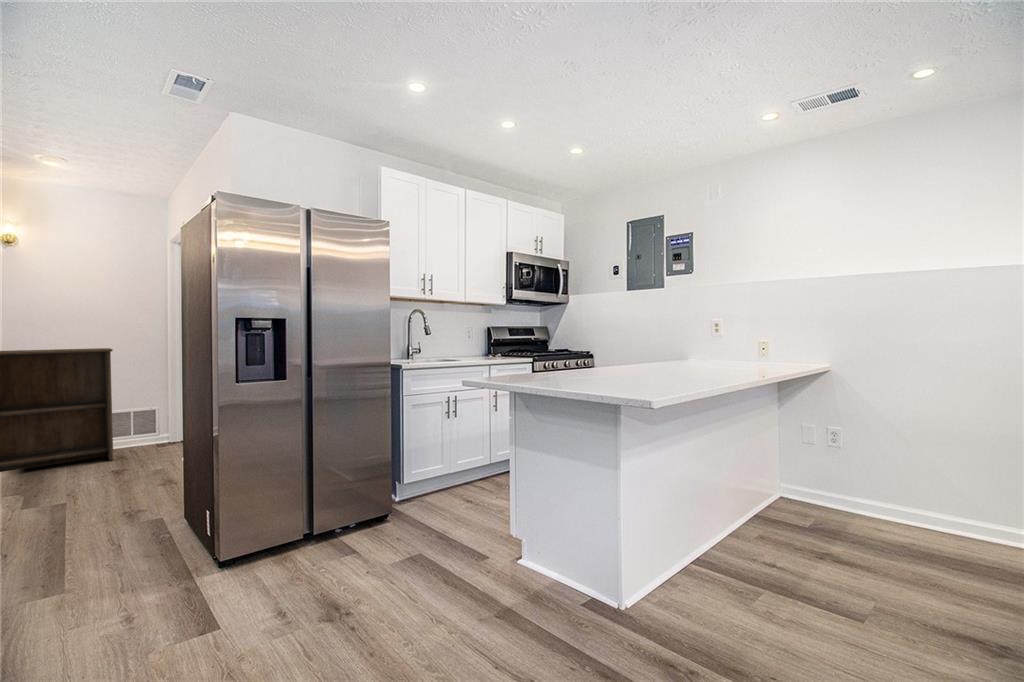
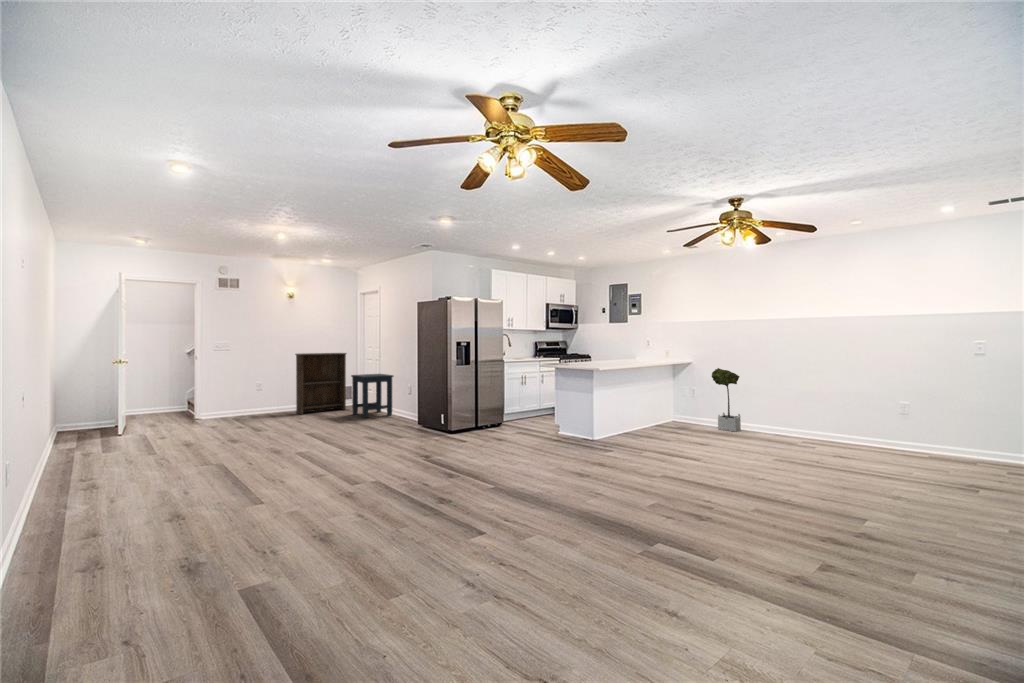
side table: none [92,391,180,494] -> present [351,374,394,418]
potted tree: none [899,394,992,565] -> present [712,368,741,432]

